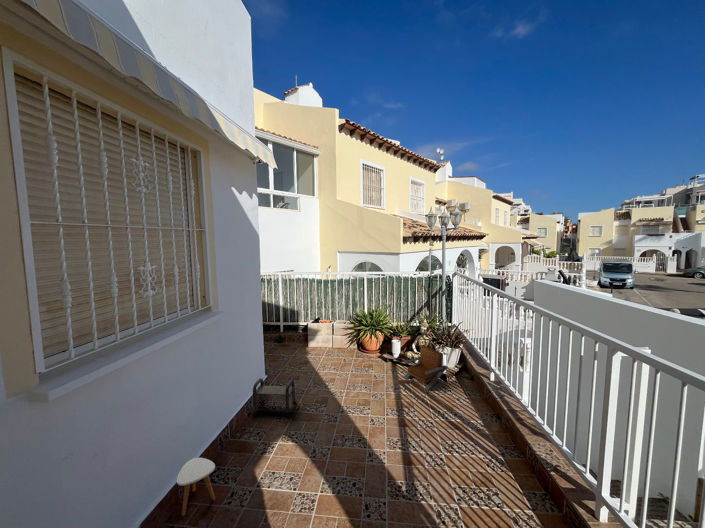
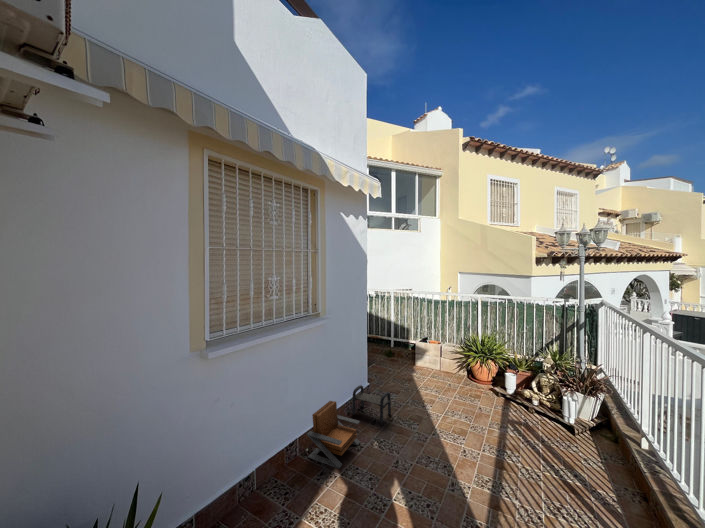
lounge chair: present [404,346,448,391] -> present [307,401,360,469]
side table: present [177,458,215,516] -> none [281,436,309,480]

